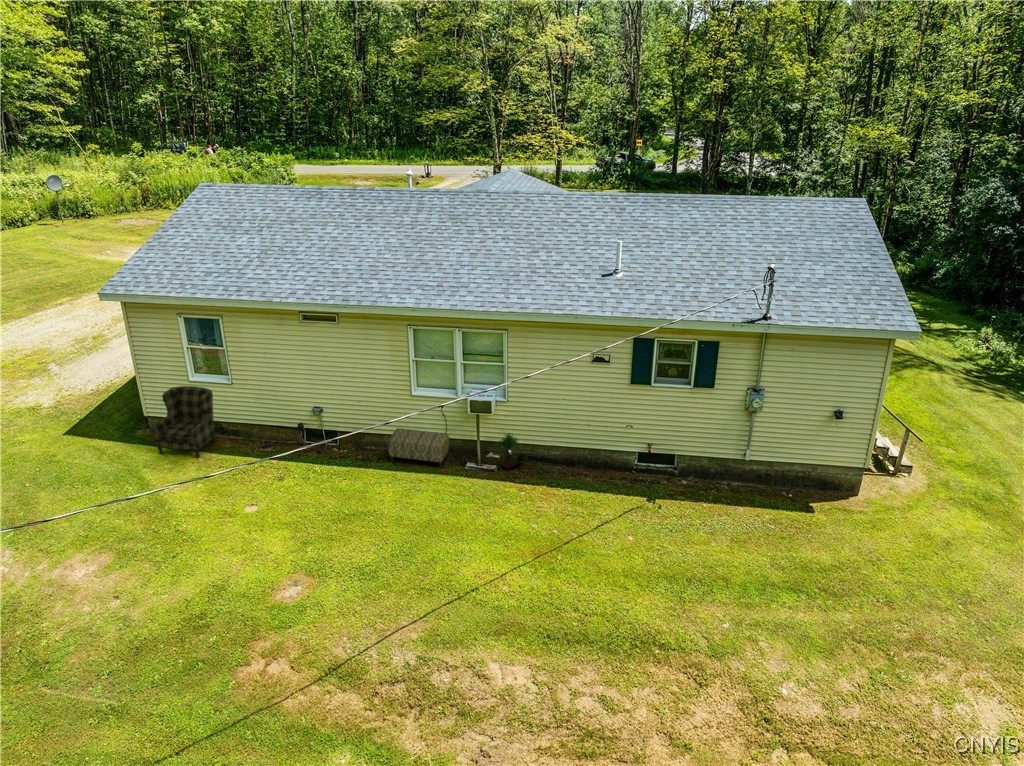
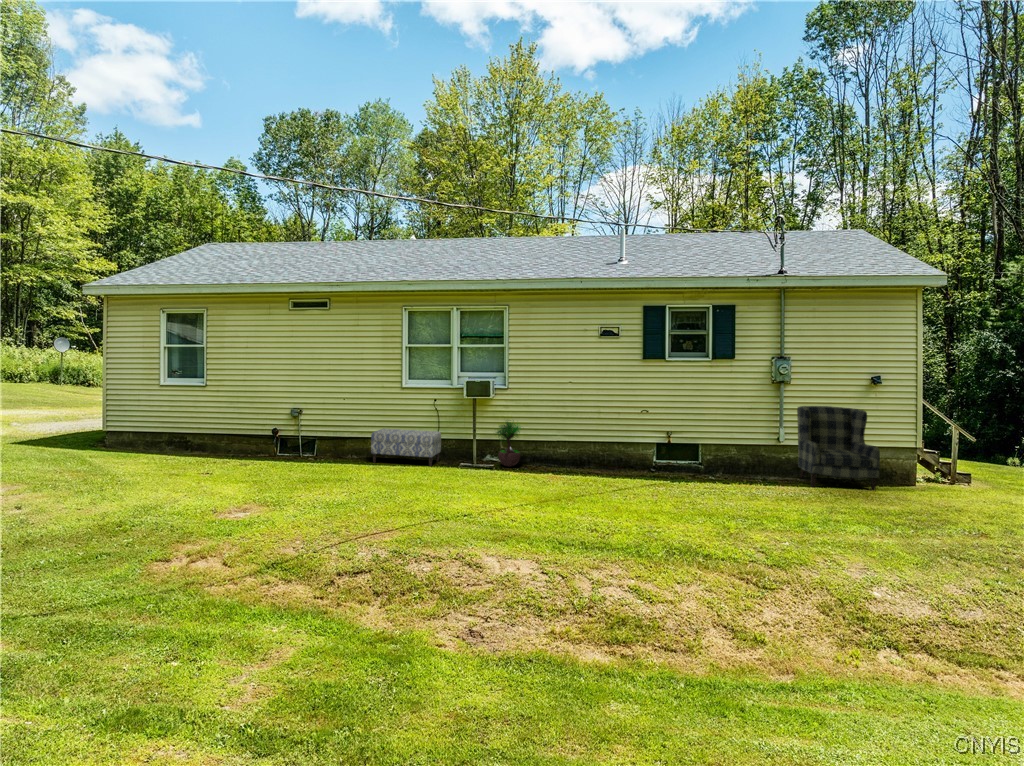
chair: present [152,386,215,458] -> present [797,406,880,491]

